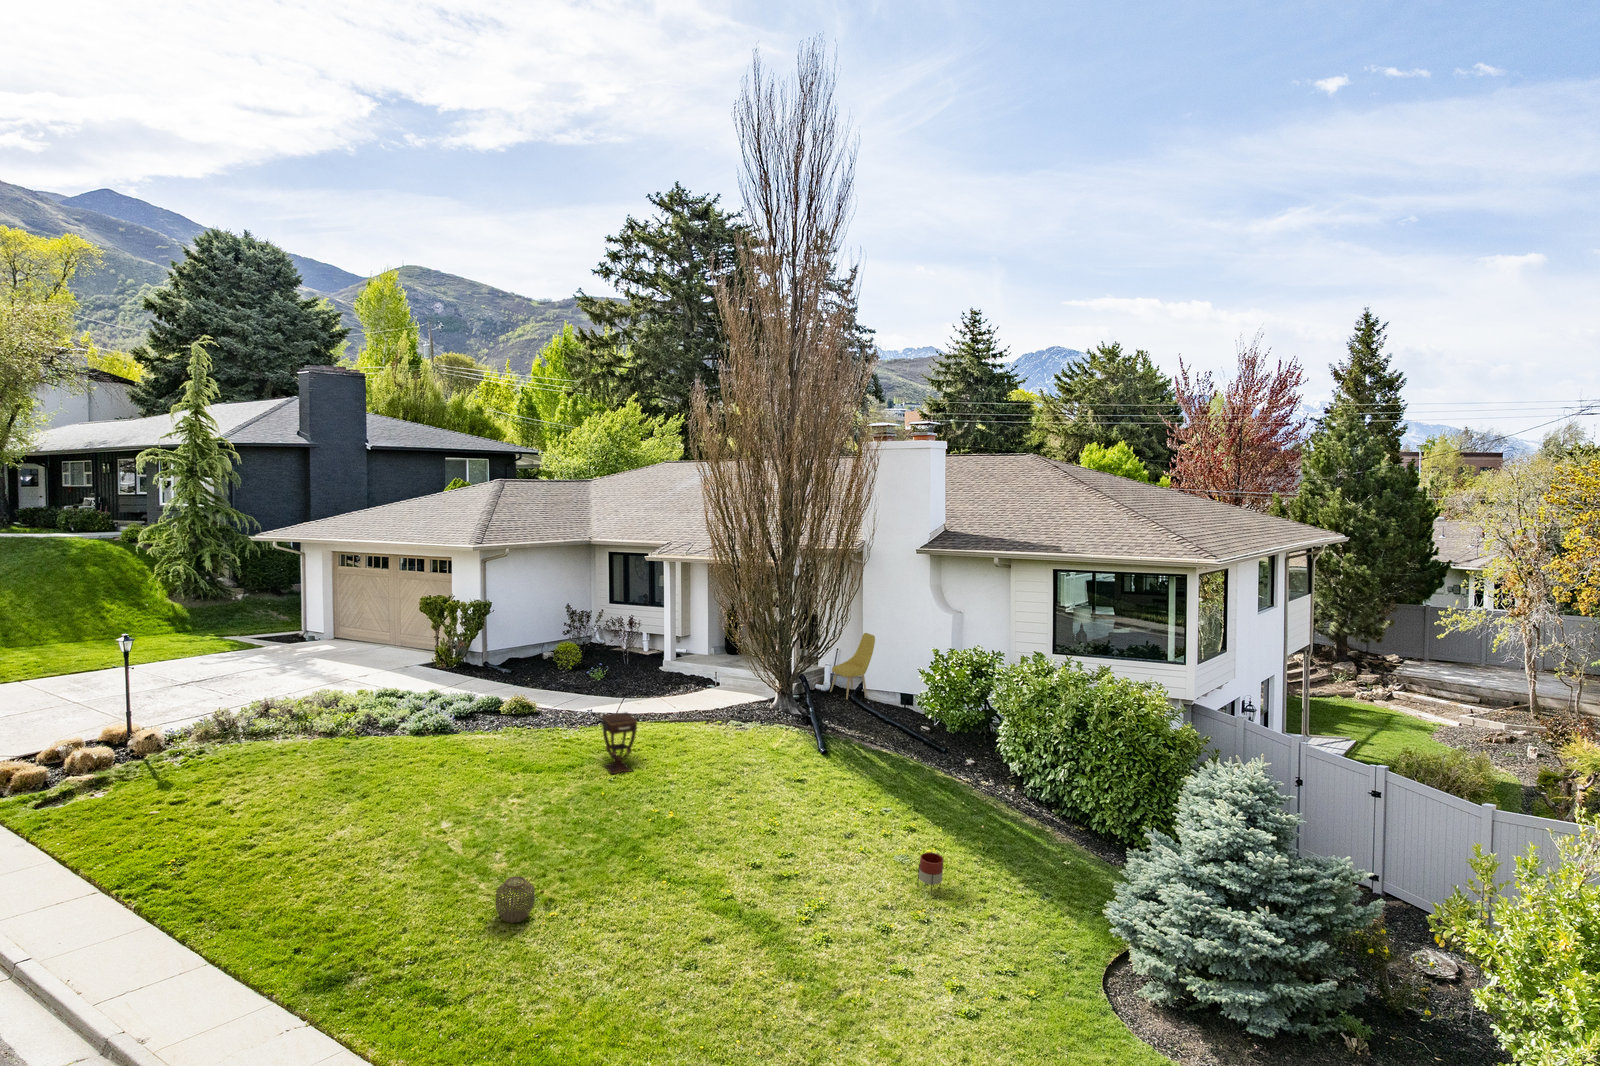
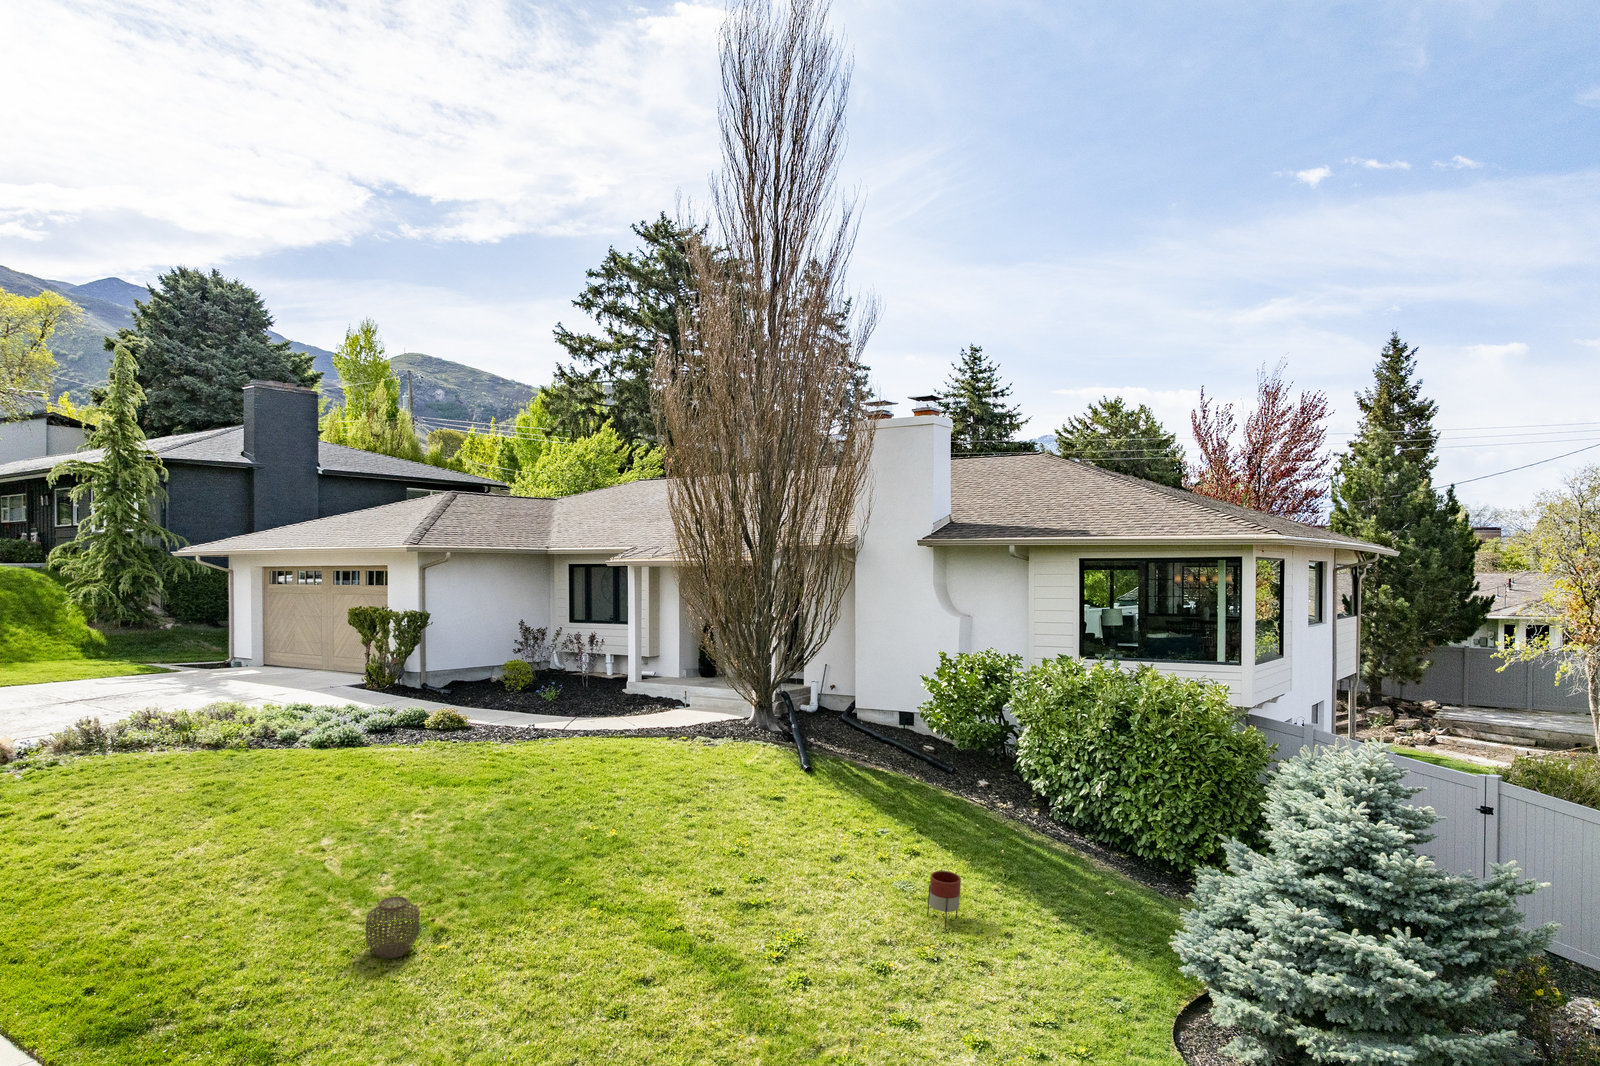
chair: present [830,633,875,700] -> none [820,640,872,717]
side table: present [602,712,637,774] -> none [536,712,579,787]

